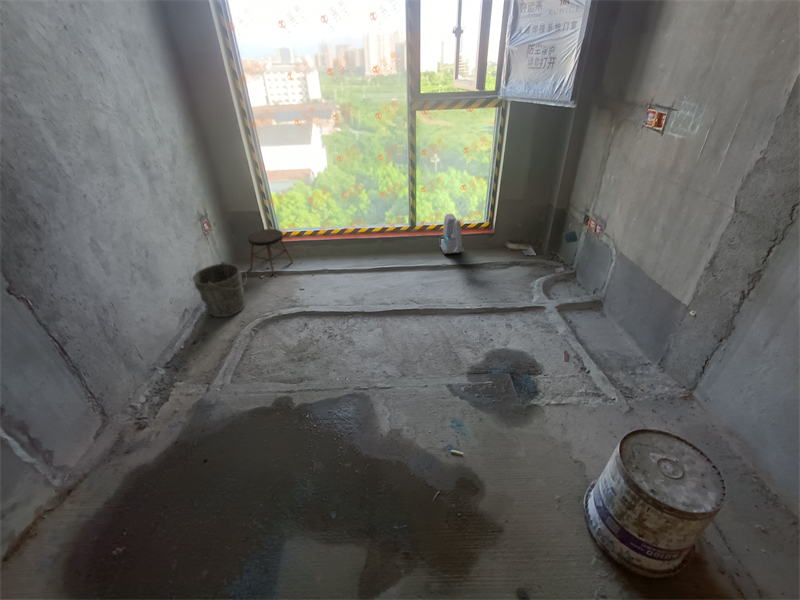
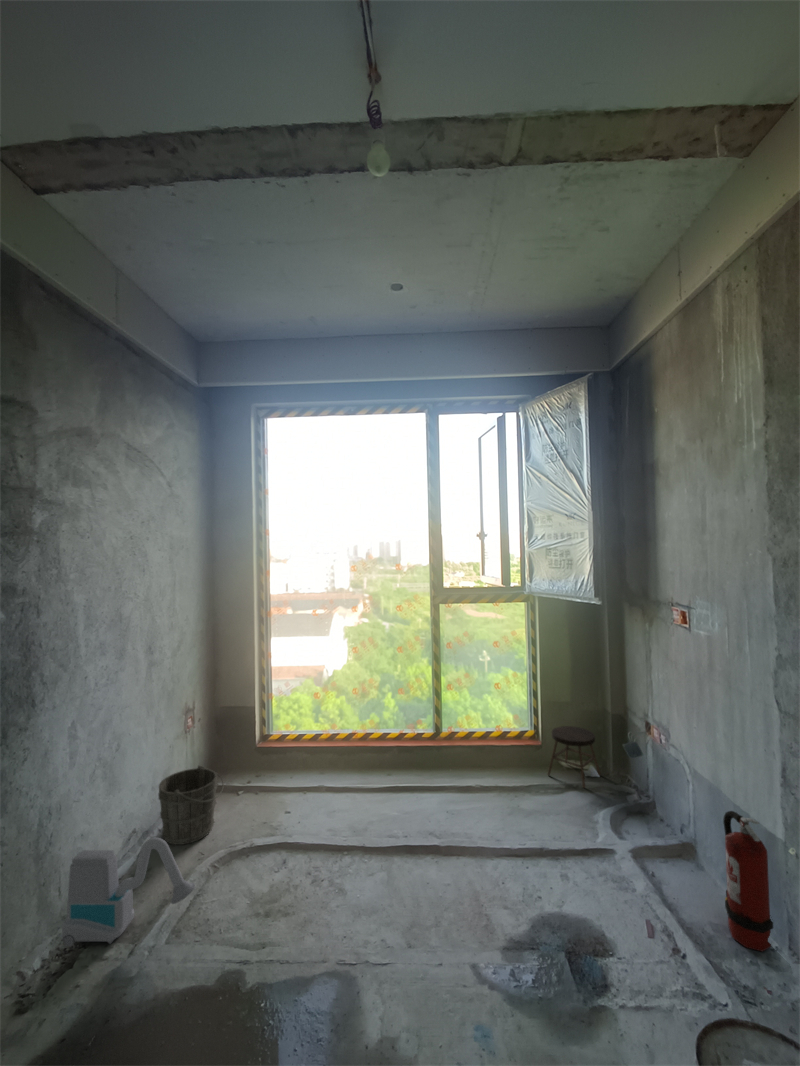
vacuum cleaner: present [440,214,465,254] -> present [62,838,195,946]
stool: present [248,229,293,274] -> present [548,726,601,788]
fire extinguisher: none [617,285,669,364] -> present [723,811,773,951]

